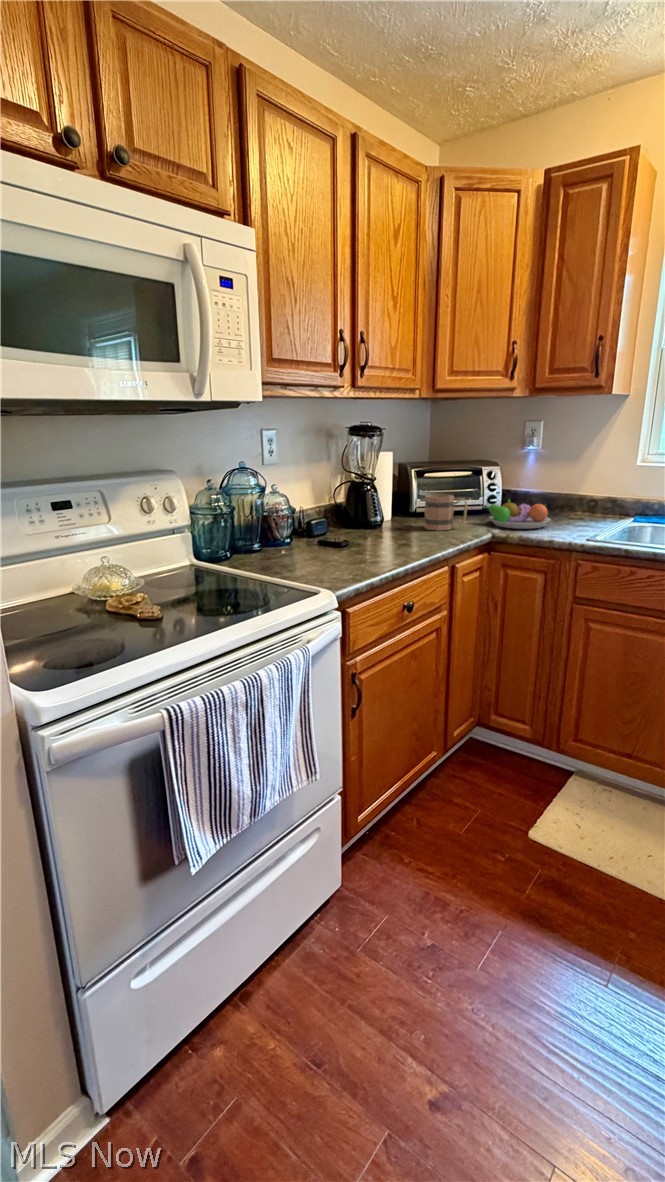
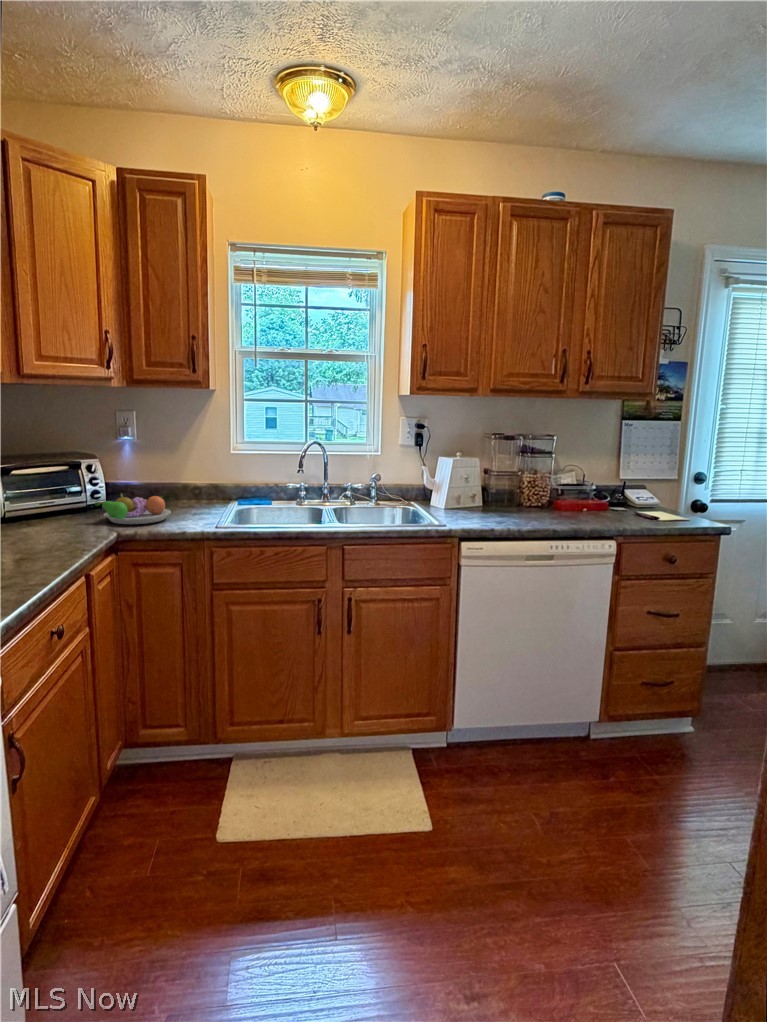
mug: present [424,494,467,530] -> none [28,494,83,537]

